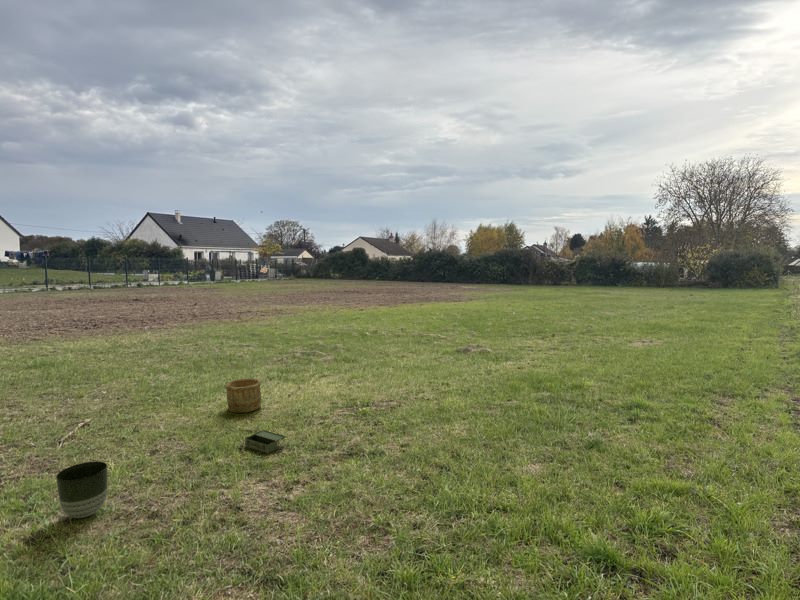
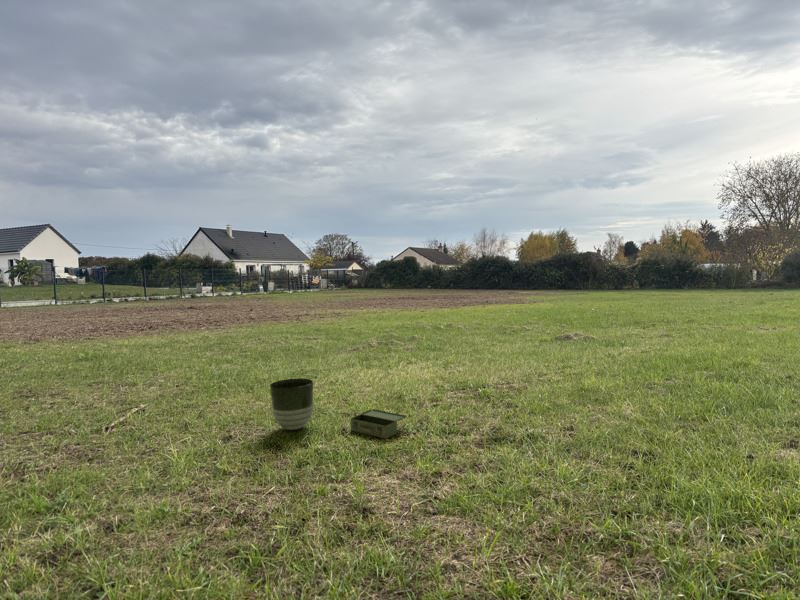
wooden bucket: present [225,378,261,413] -> none [309,352,355,395]
planter: present [56,461,107,518] -> present [270,378,313,430]

